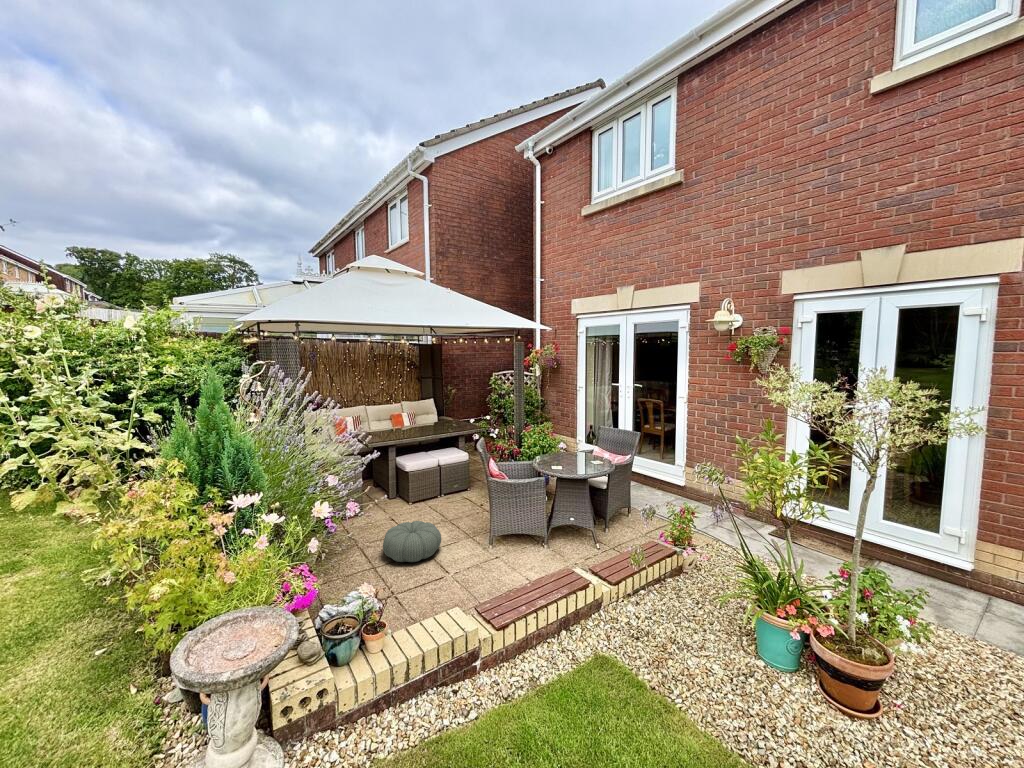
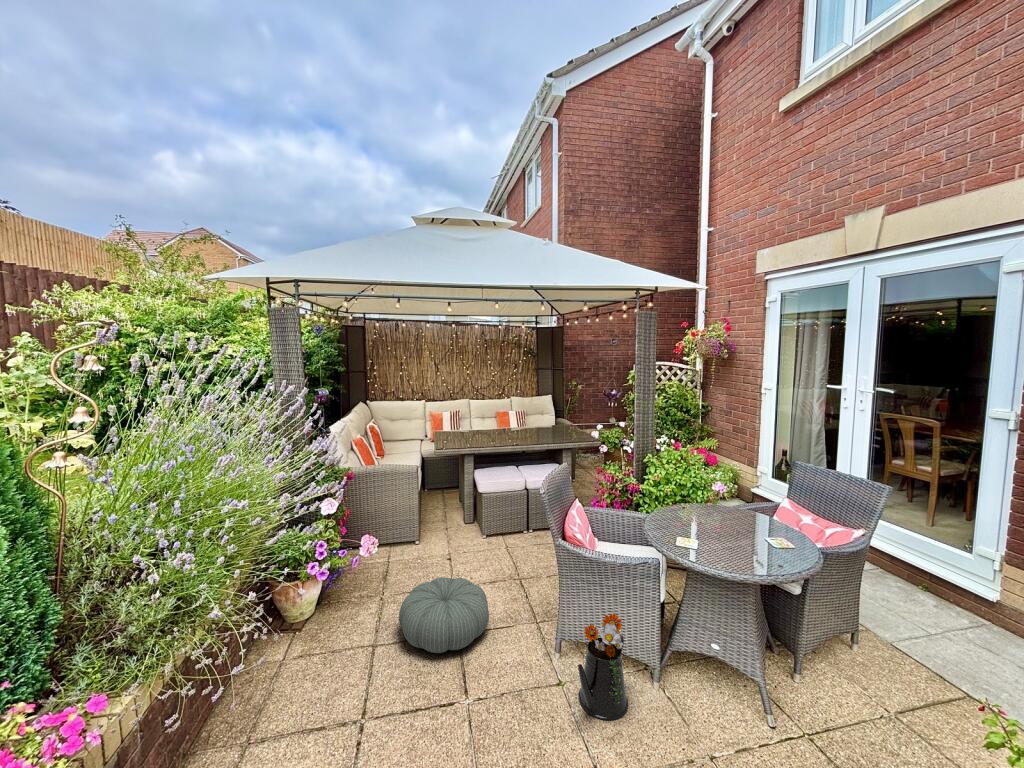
watering can: none [503,514,529,567] -> present [578,613,628,720]

